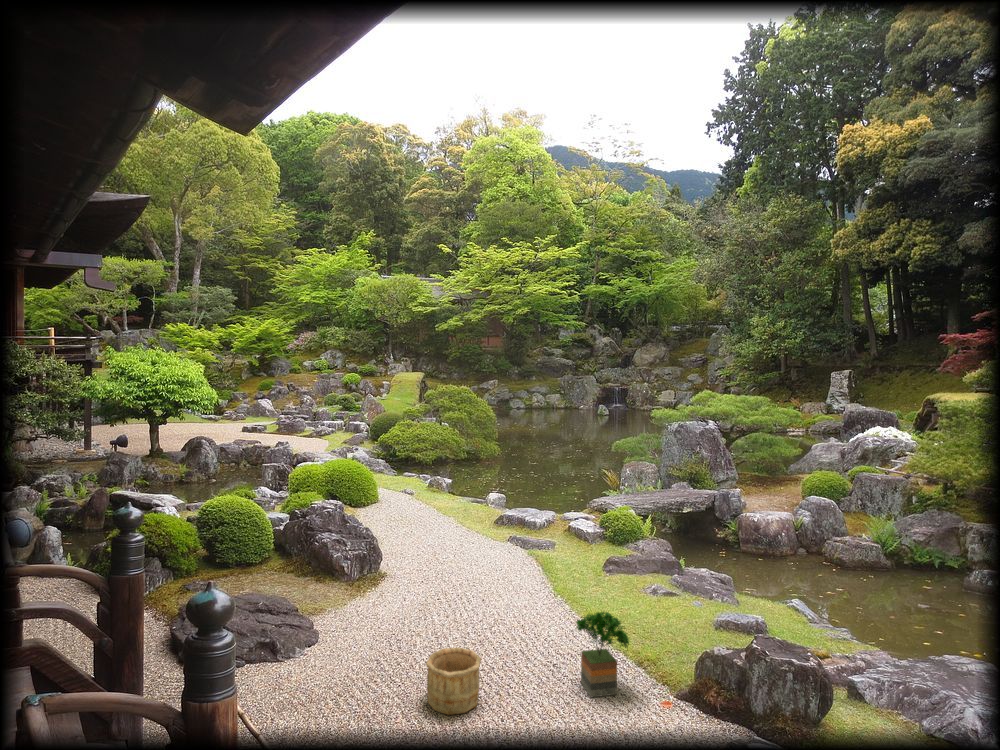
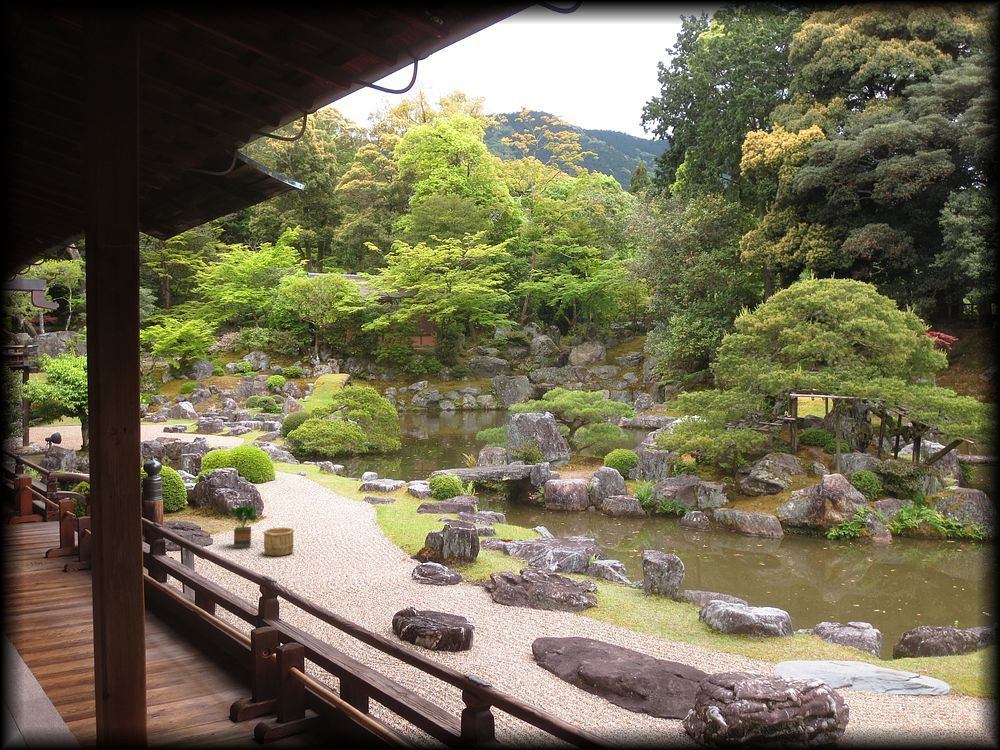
potted tree: present [576,612,629,697] -> present [231,506,257,548]

